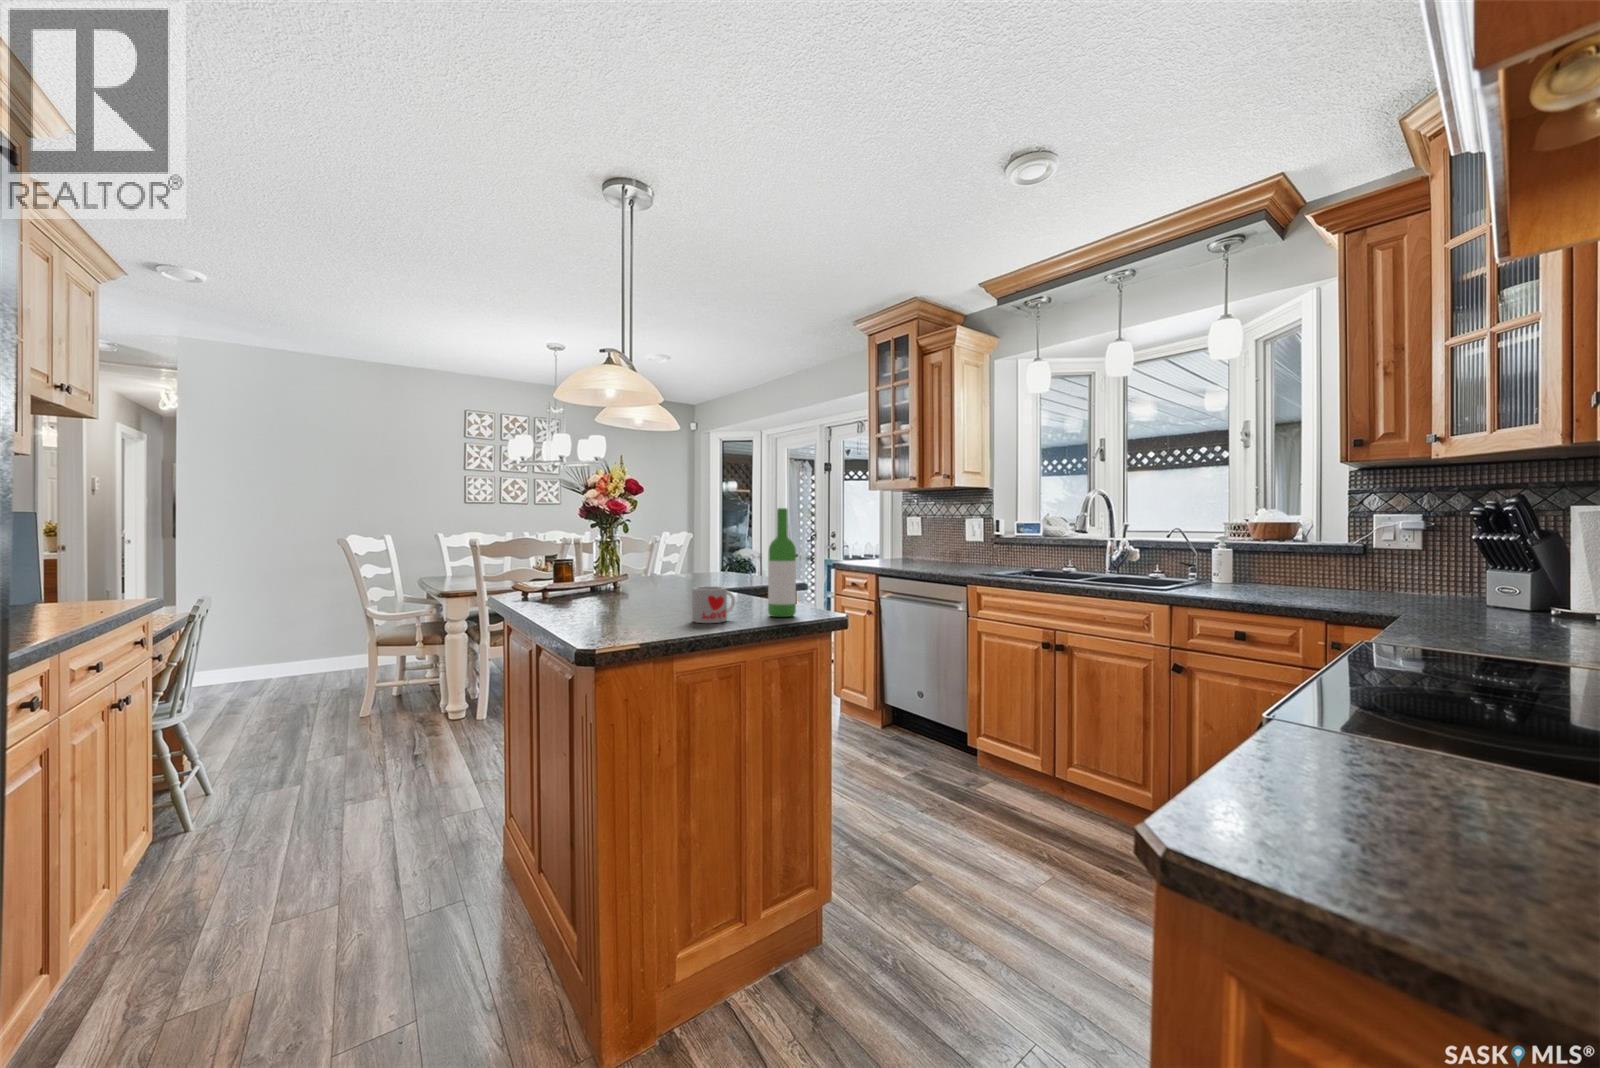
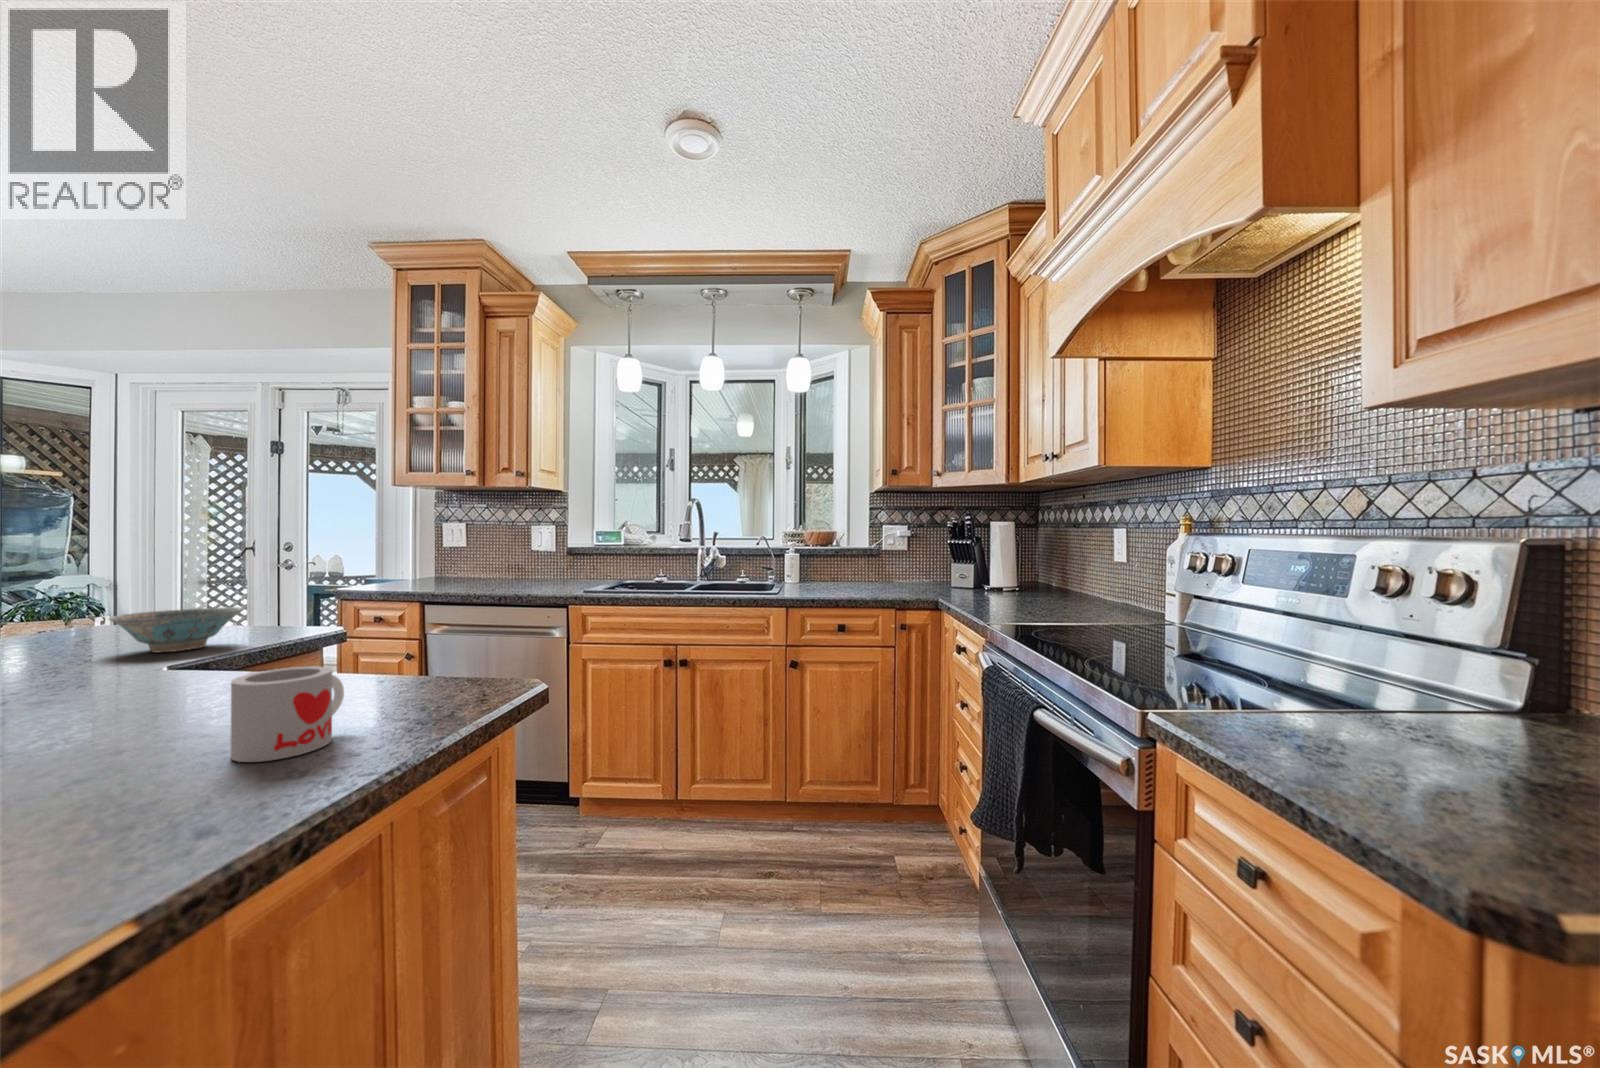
wine bottle: present [768,508,796,617] -> none [405,504,464,704]
ceramic bowl: none [706,566,754,587] -> present [109,607,242,652]

